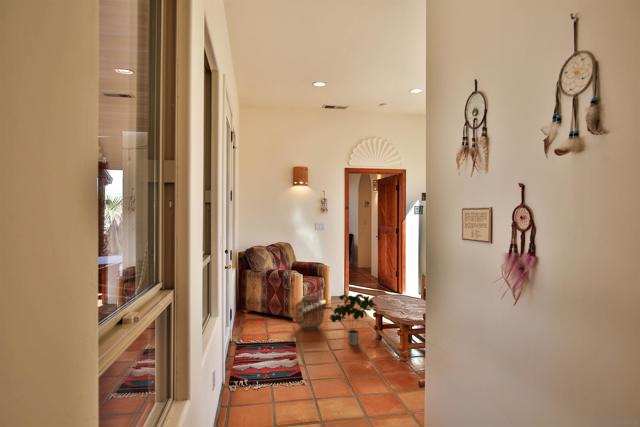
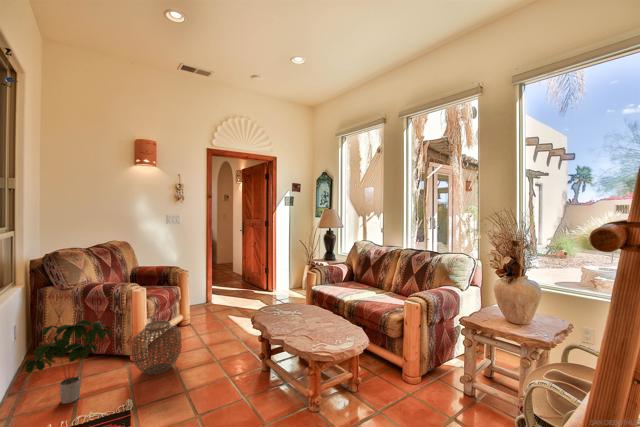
potted plant: present [330,294,375,345] -> present [22,320,112,404]

